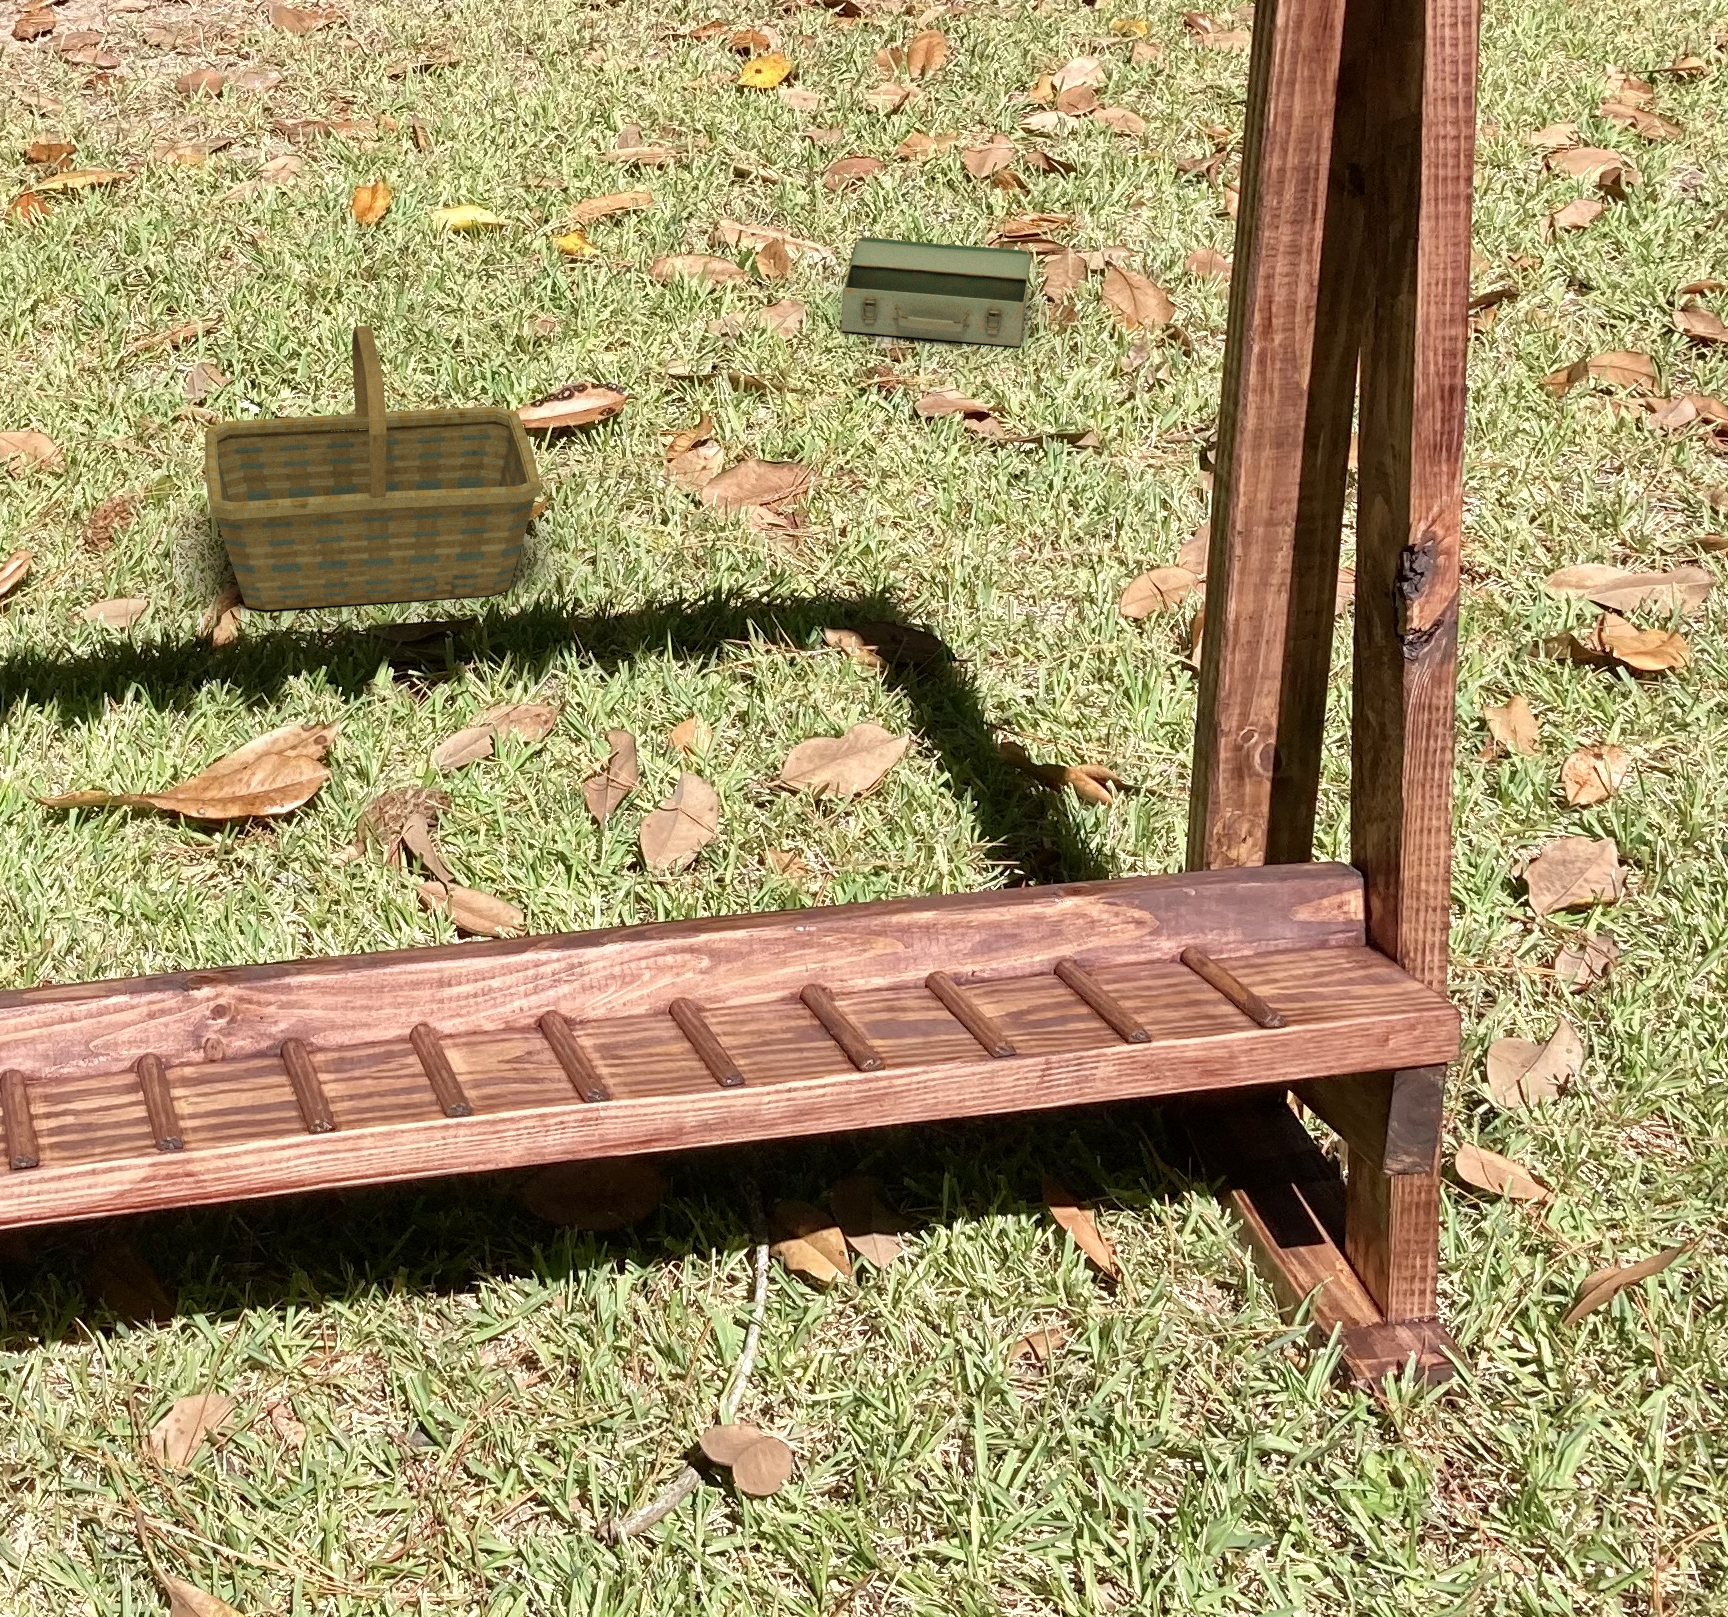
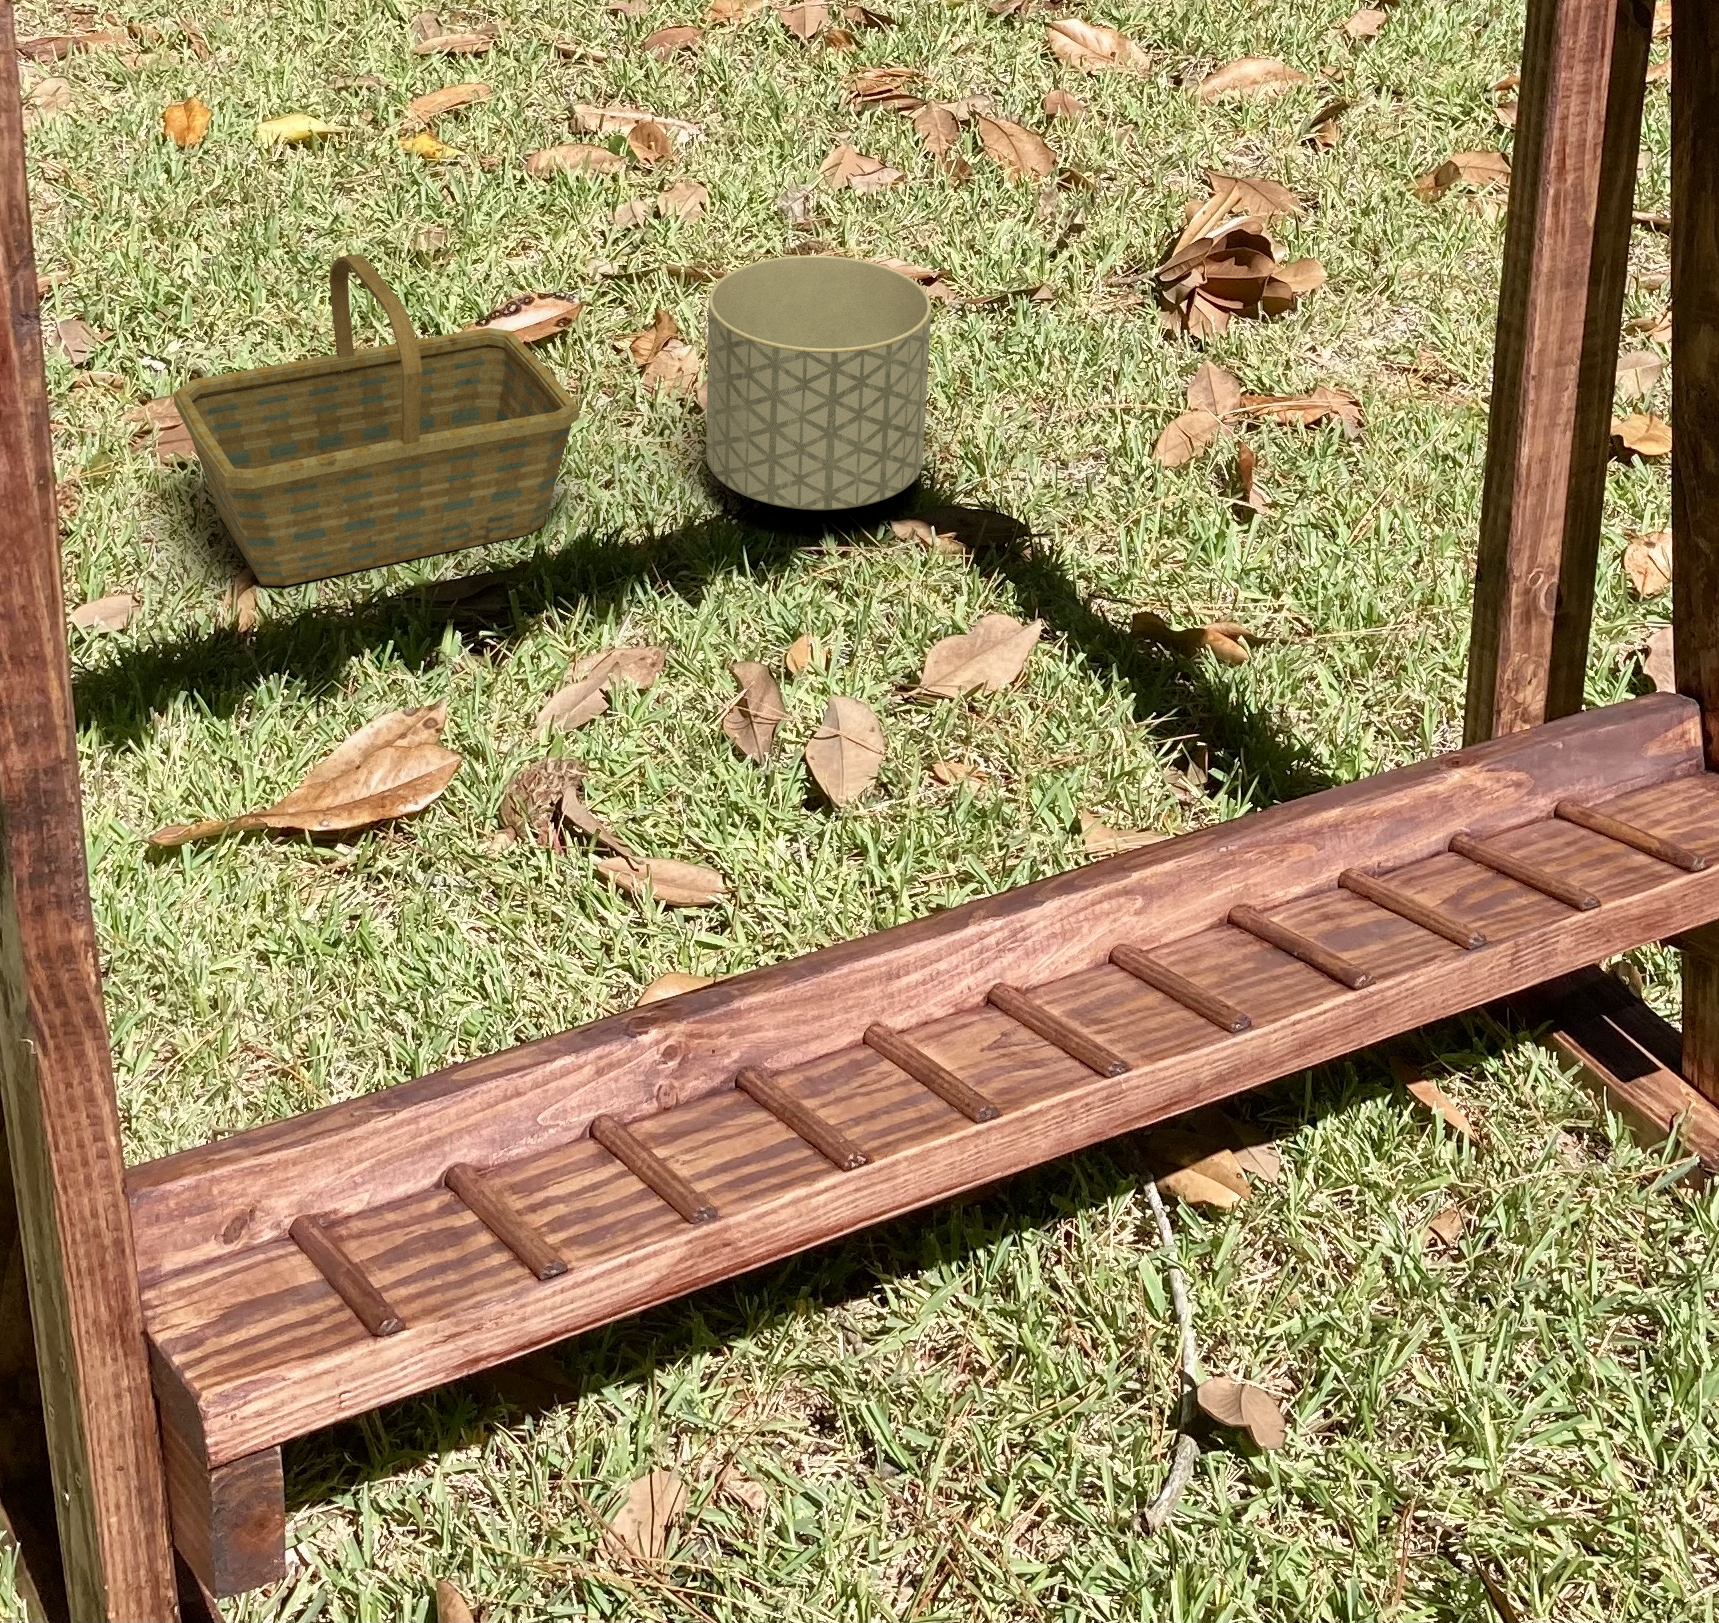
toolbox: present [841,237,1032,346] -> none [742,108,941,209]
planter: none [669,370,883,610] -> present [706,255,931,510]

